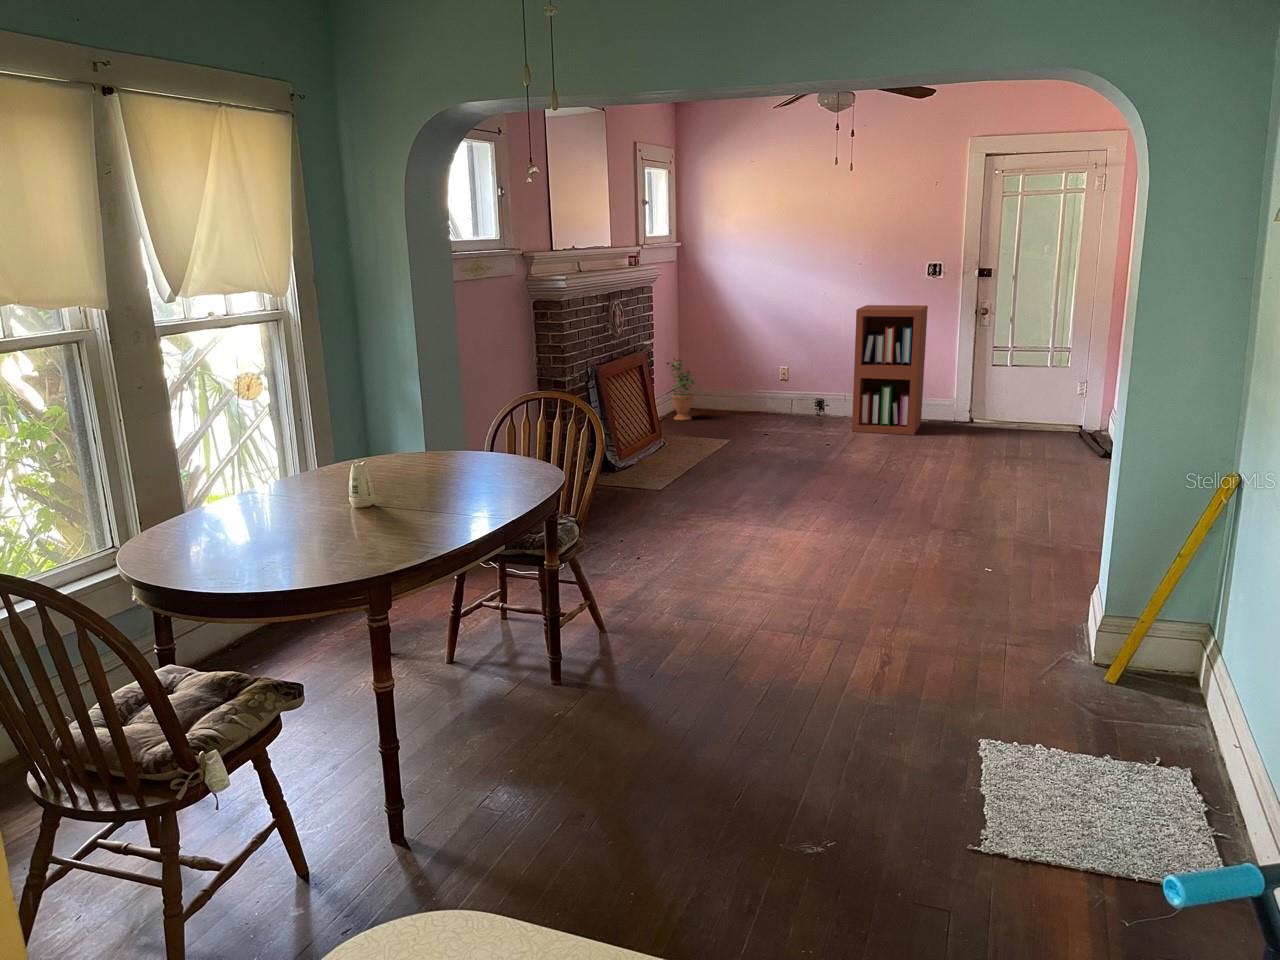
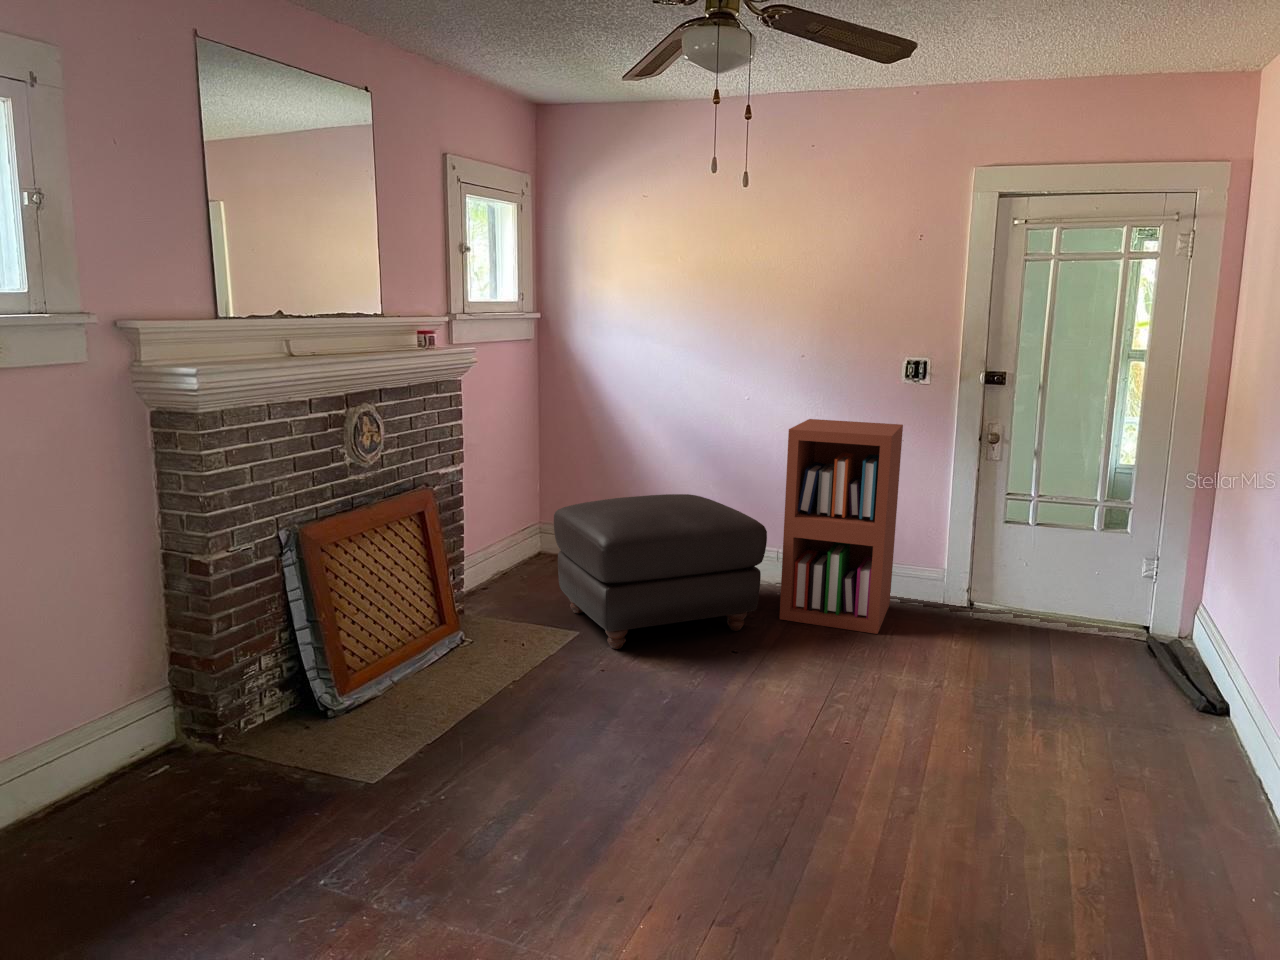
ottoman: none [708,356,845,445] -> present [554,494,767,649]
potted plant: present [666,357,694,420] -> none [508,484,548,579]

